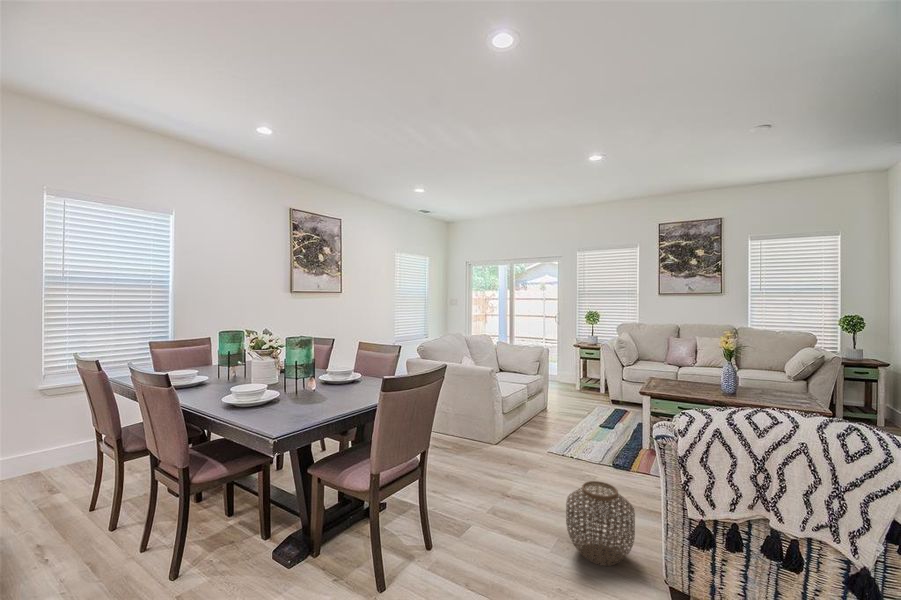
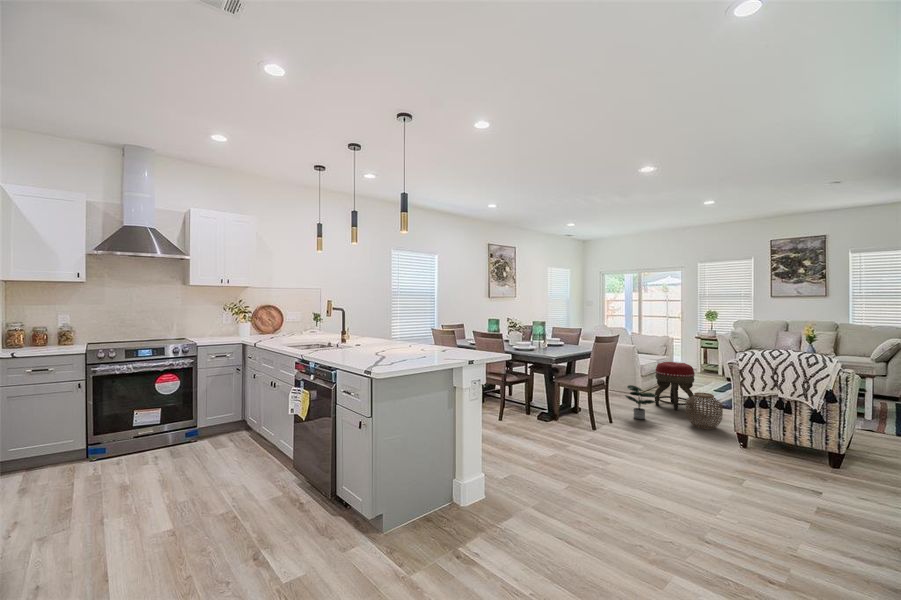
footstool: none [516,404,580,497] -> present [655,362,695,410]
potted plant: none [455,465,514,541] -> present [626,385,657,419]

